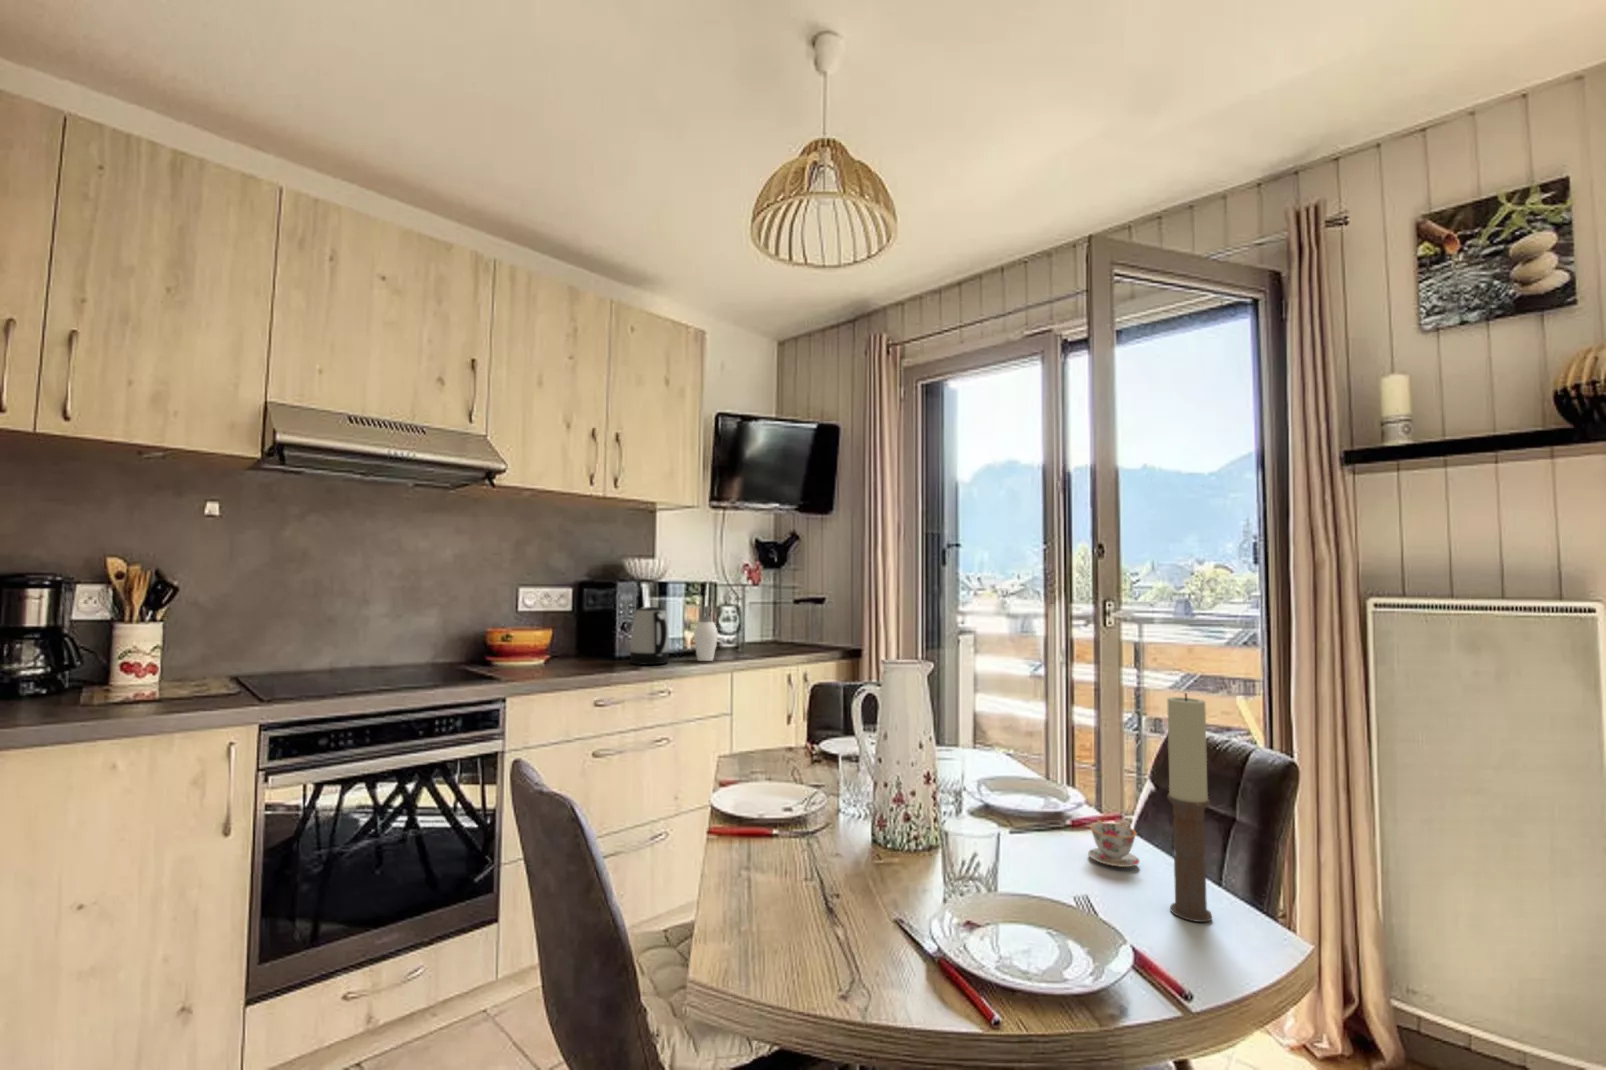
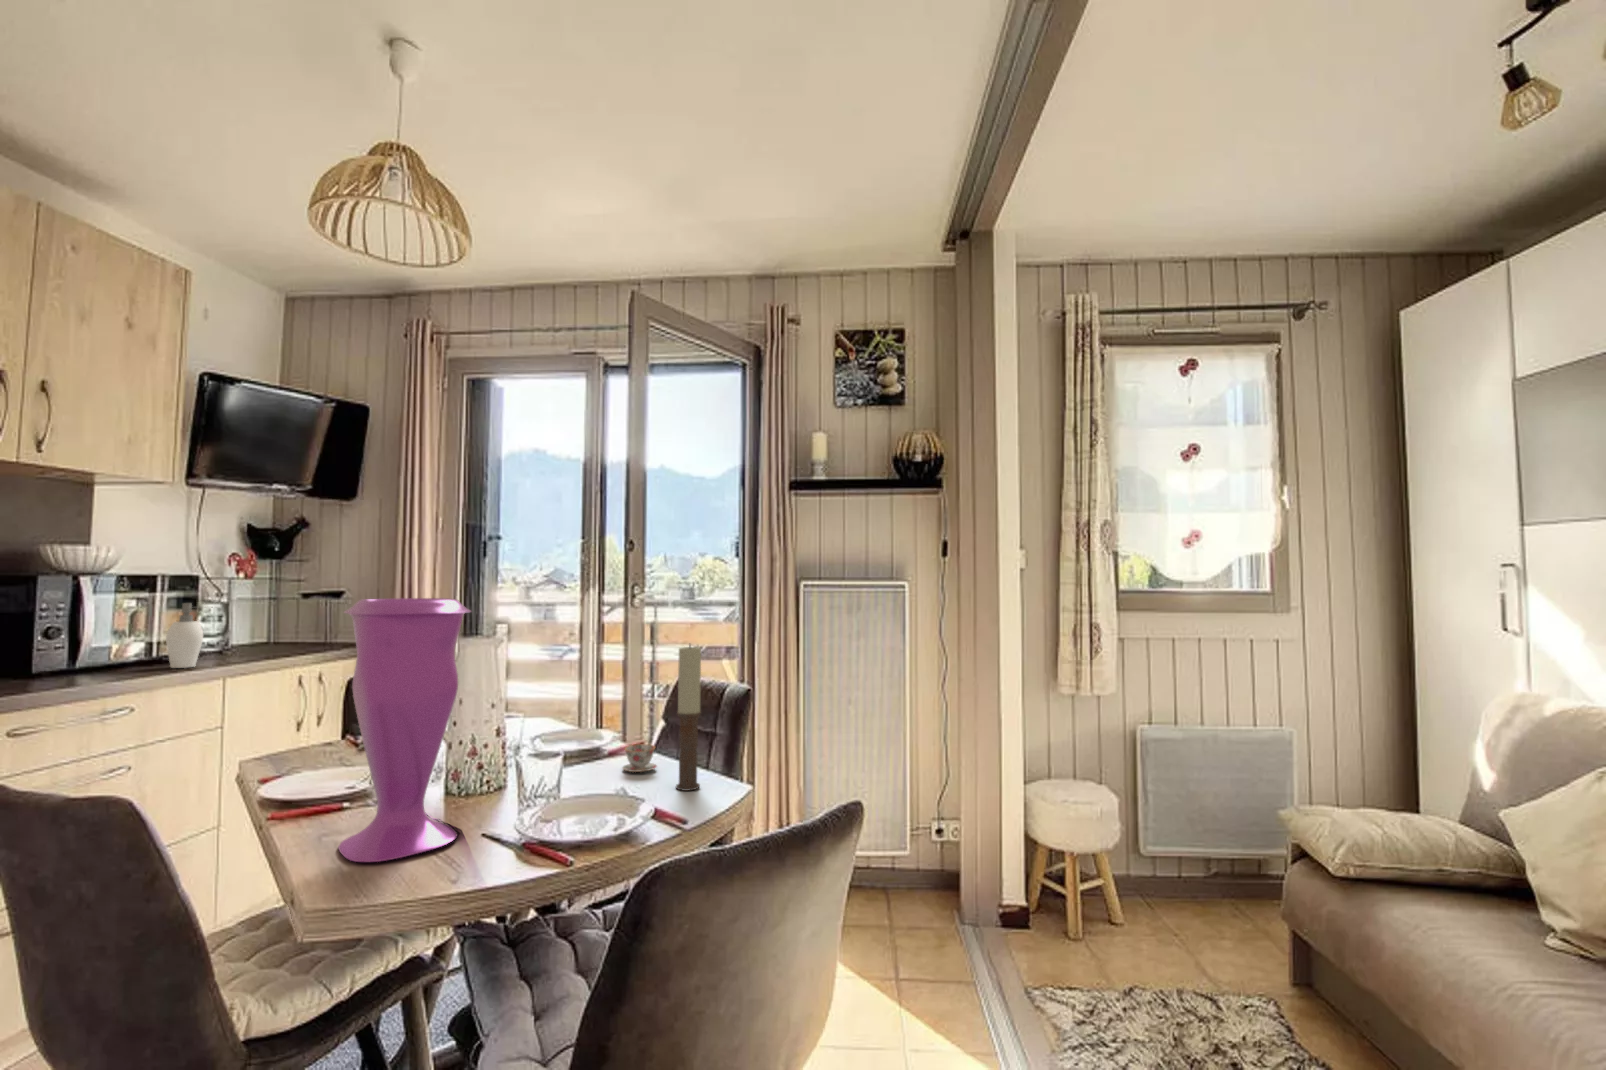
kettle: present [630,607,669,664] -> none [58,606,128,679]
vase: none [749,613,877,930] -> present [338,598,471,862]

